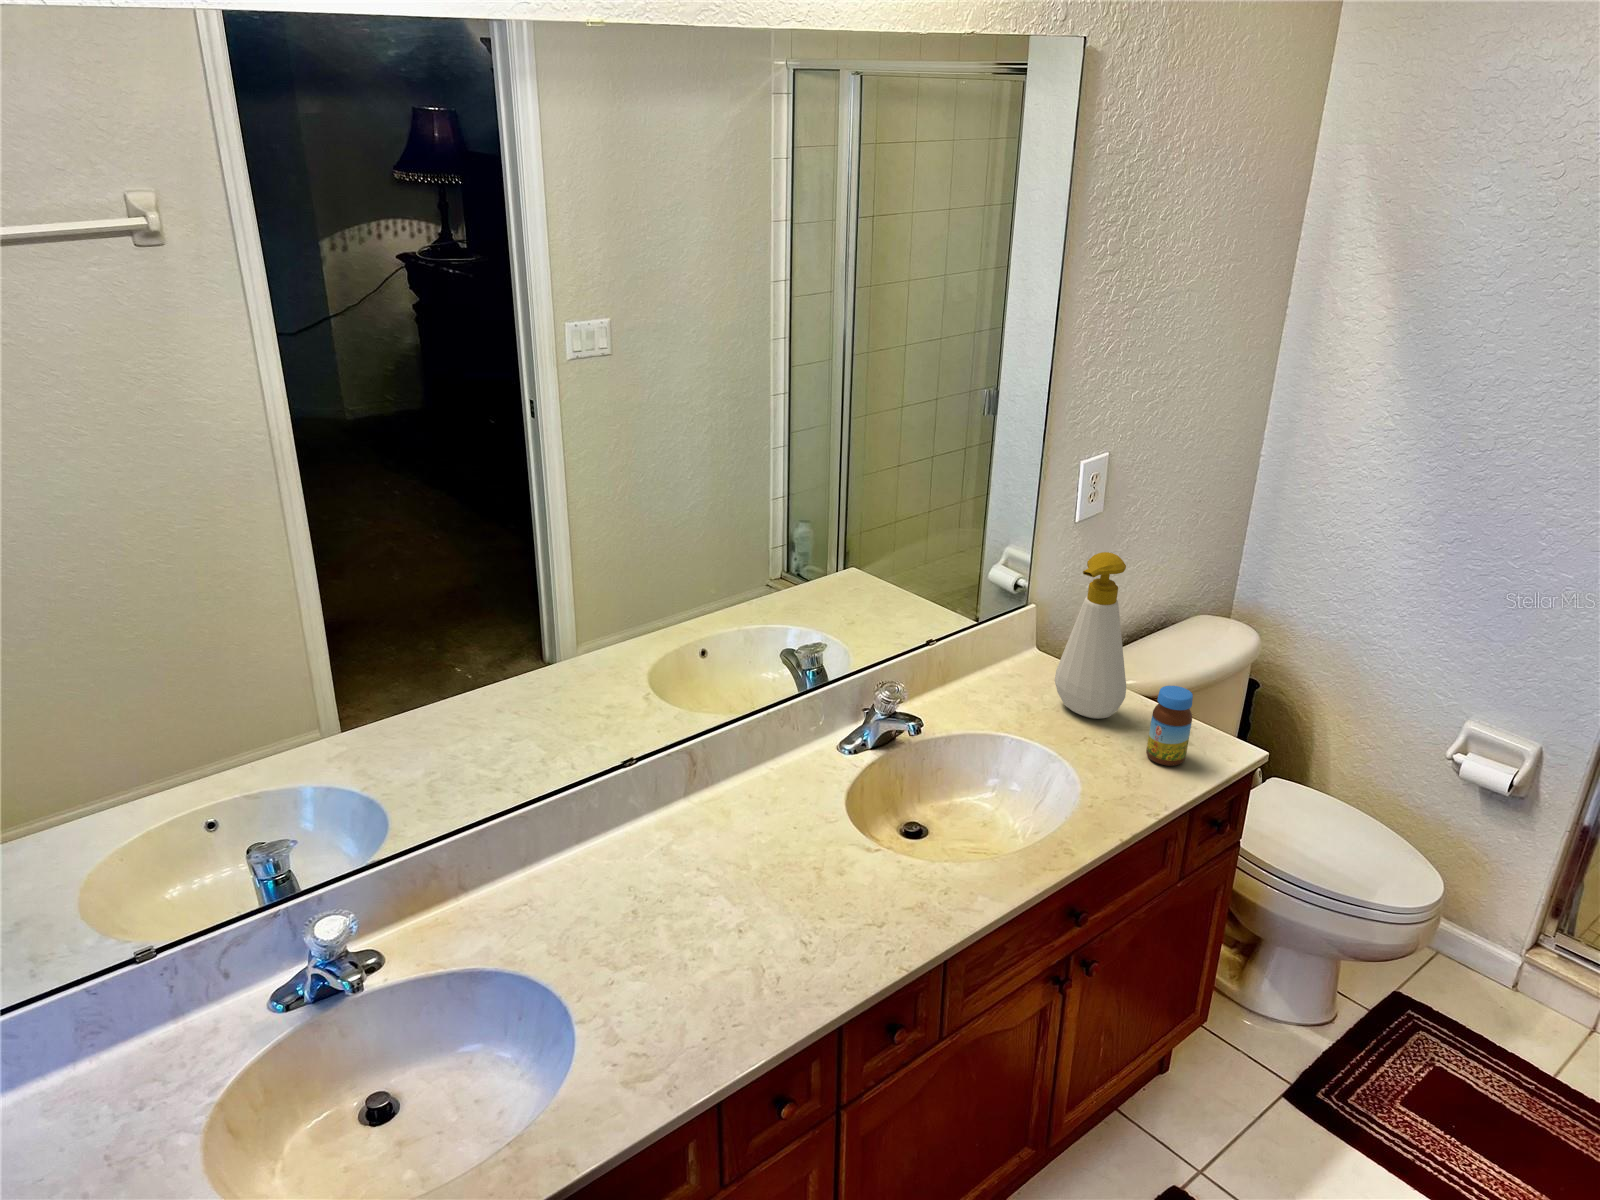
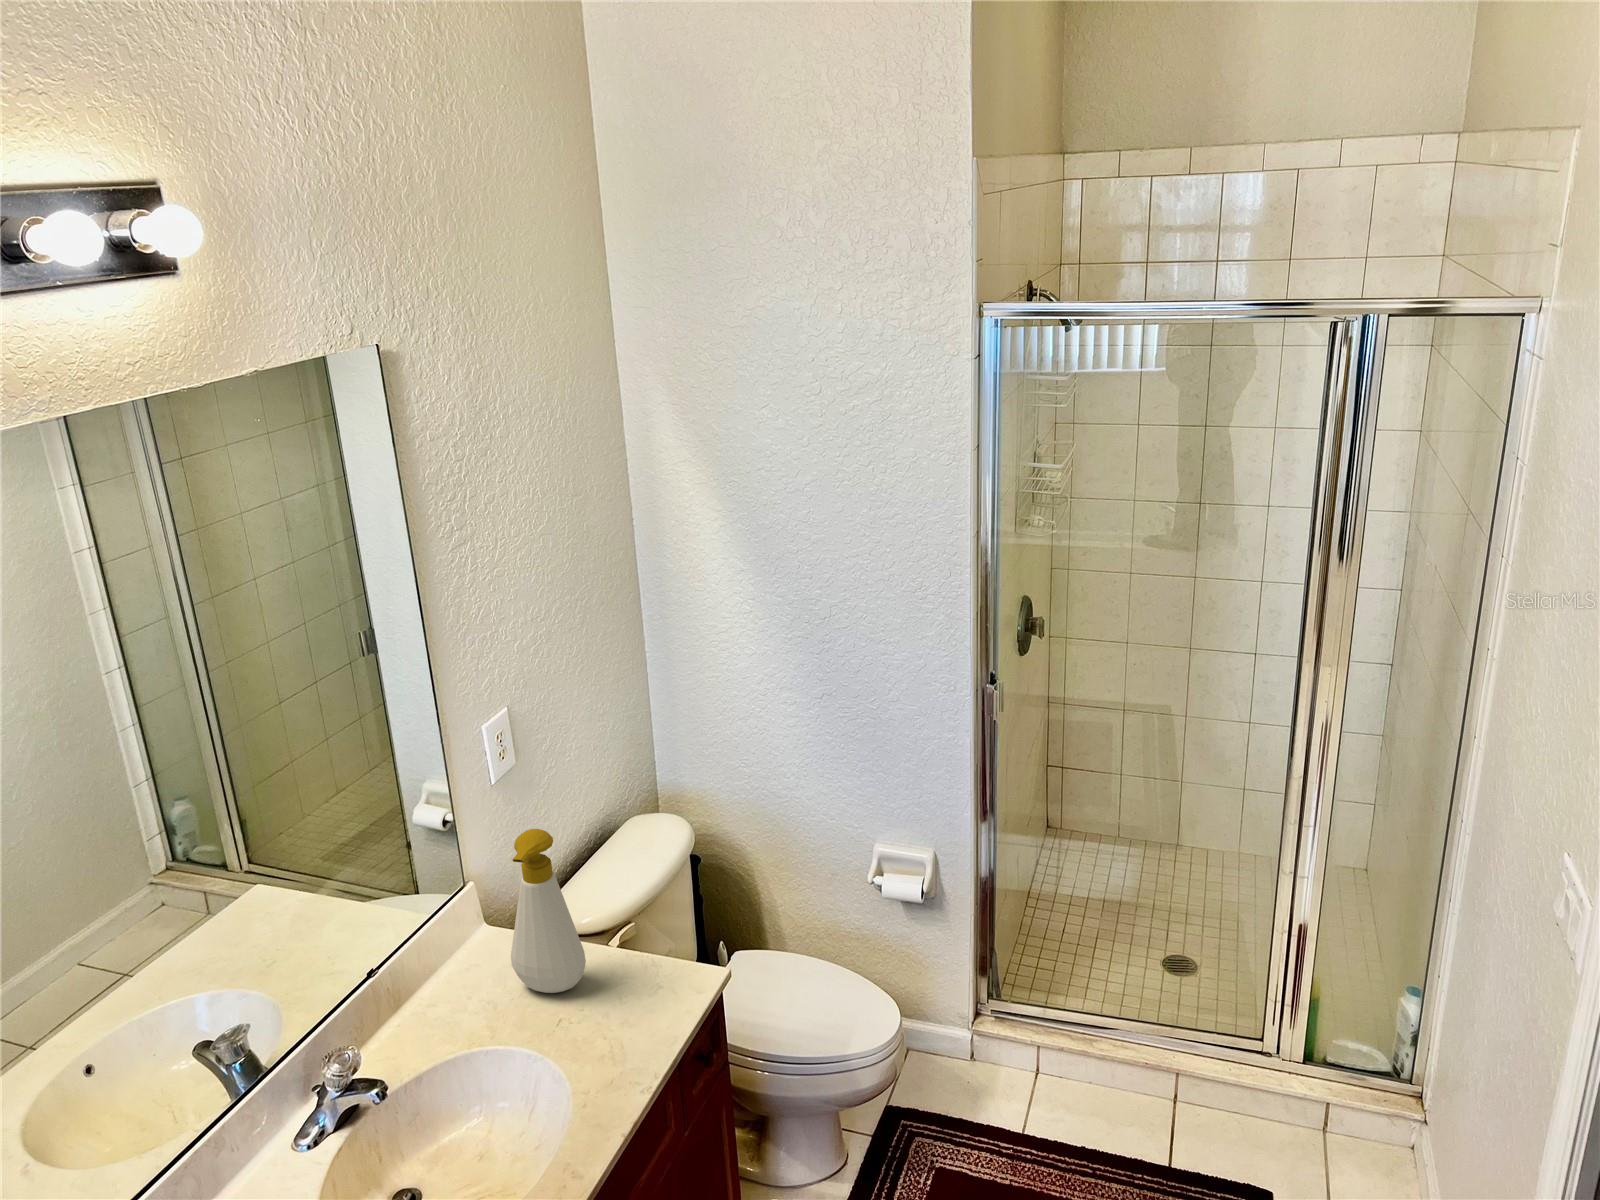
jar: present [1146,686,1193,766] -> none [617,941,659,1023]

